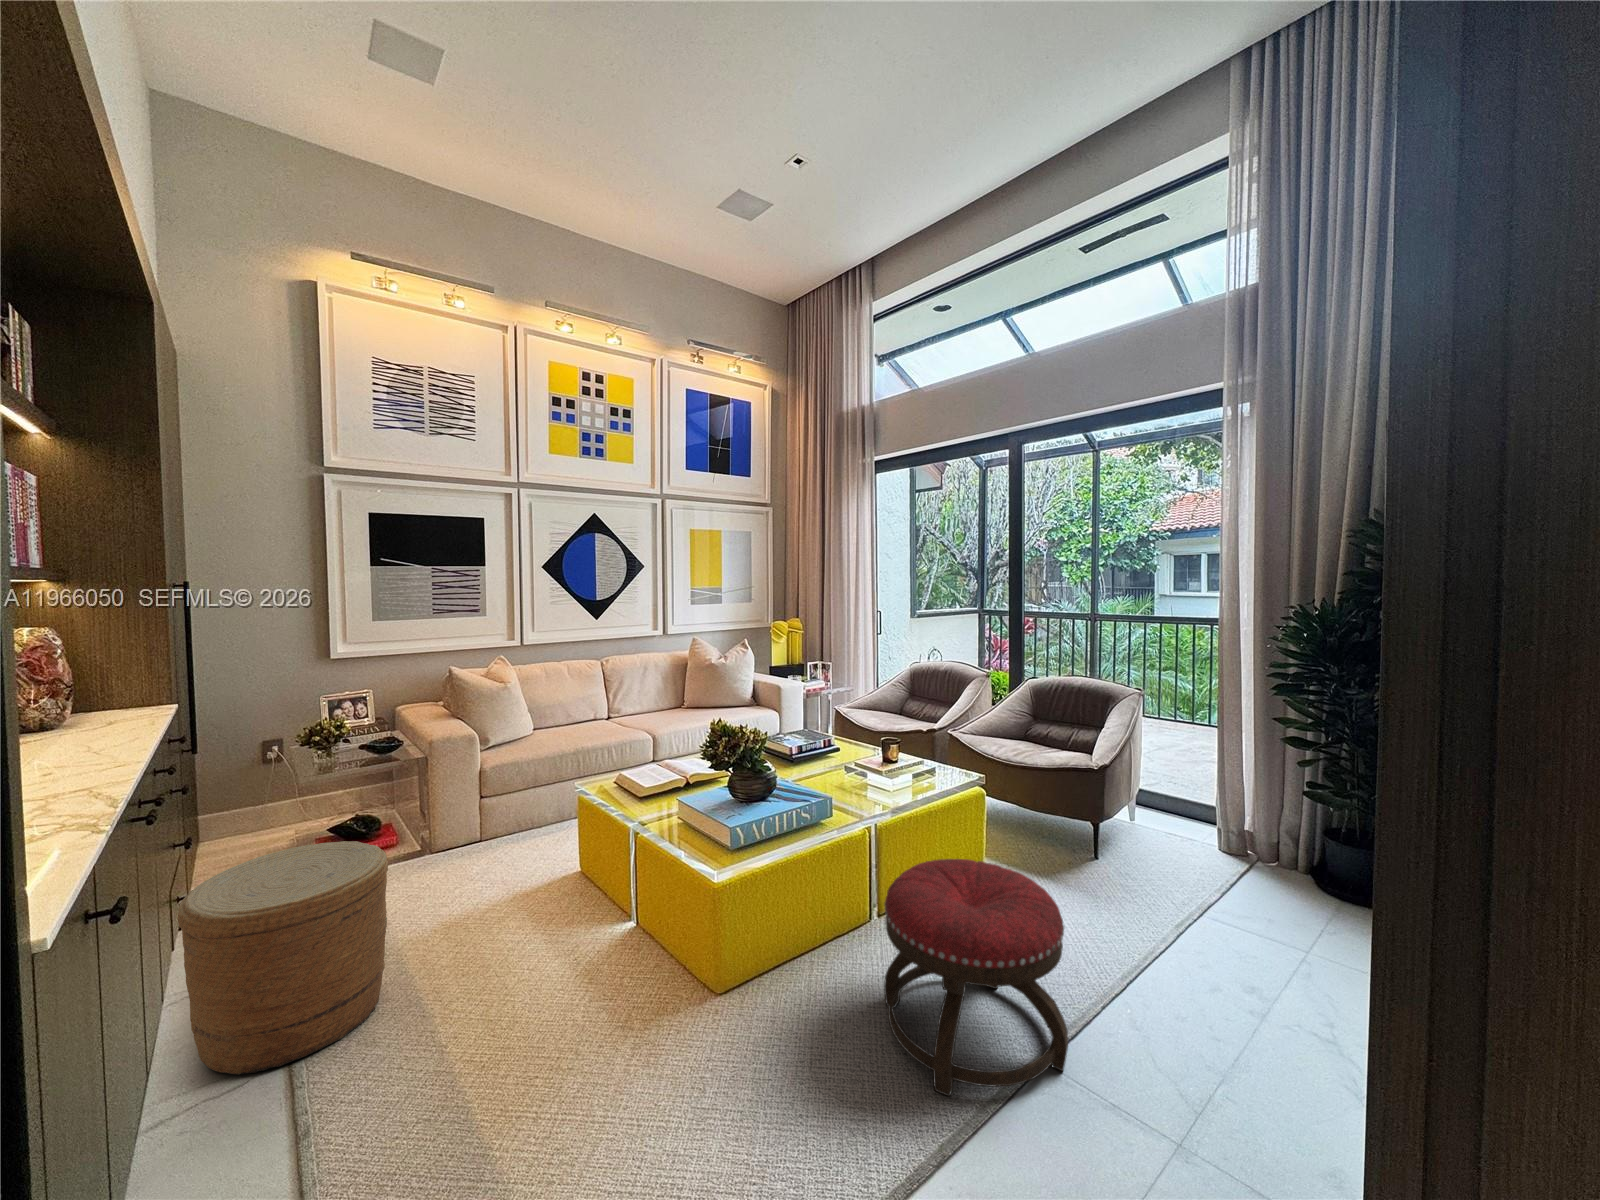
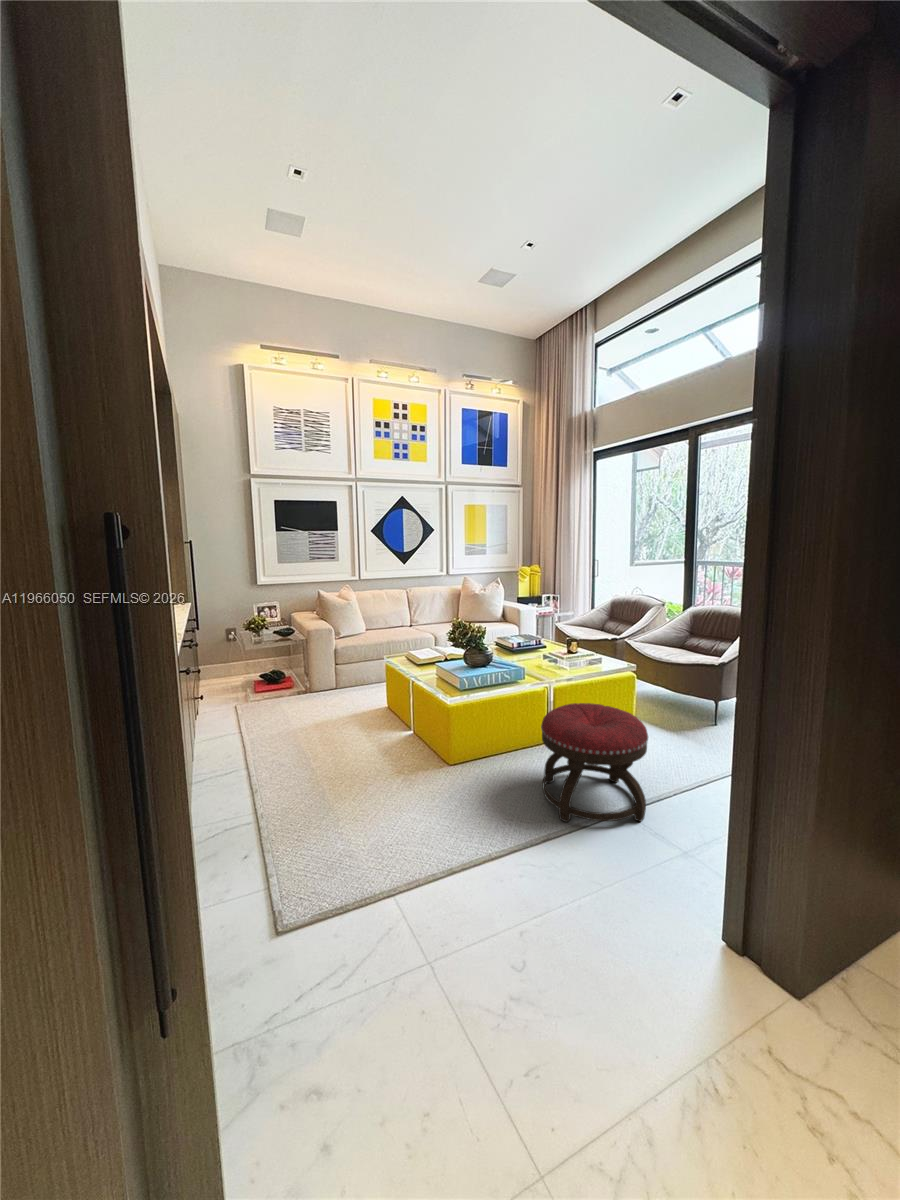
woven basket: present [178,841,388,1075] -> none [200,671,287,769]

